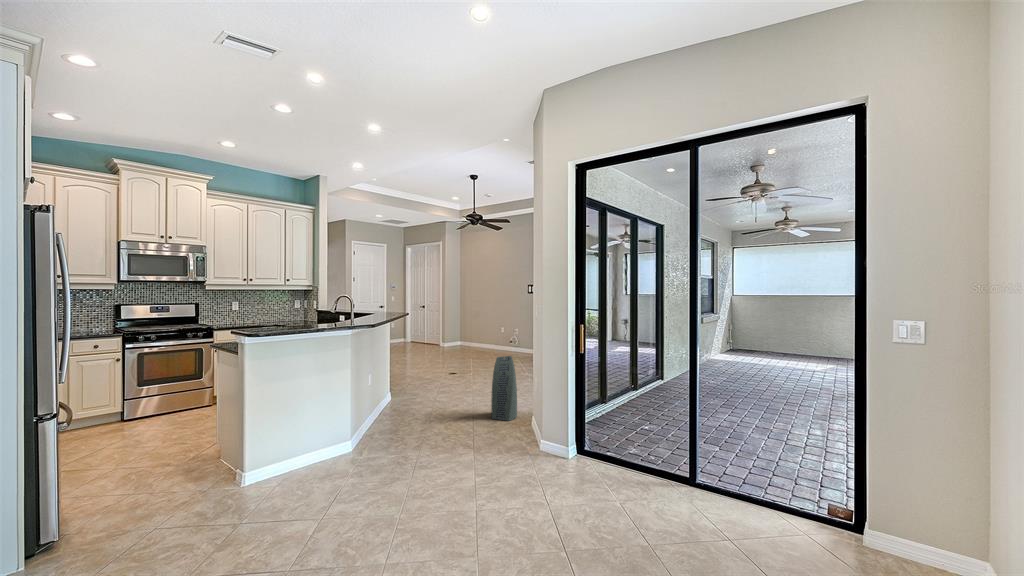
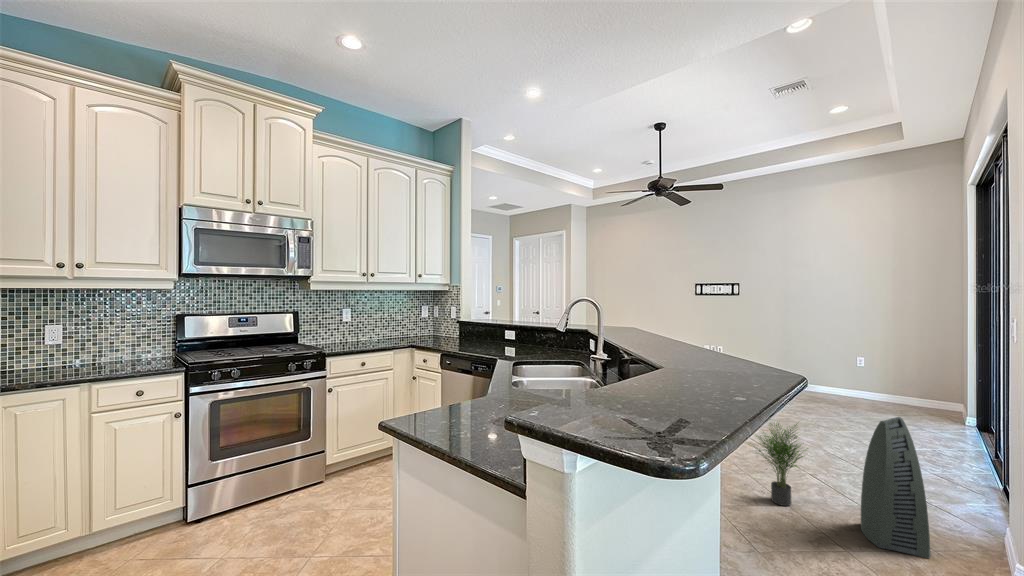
potted plant: none [455,360,486,408] -> present [748,423,803,506]

